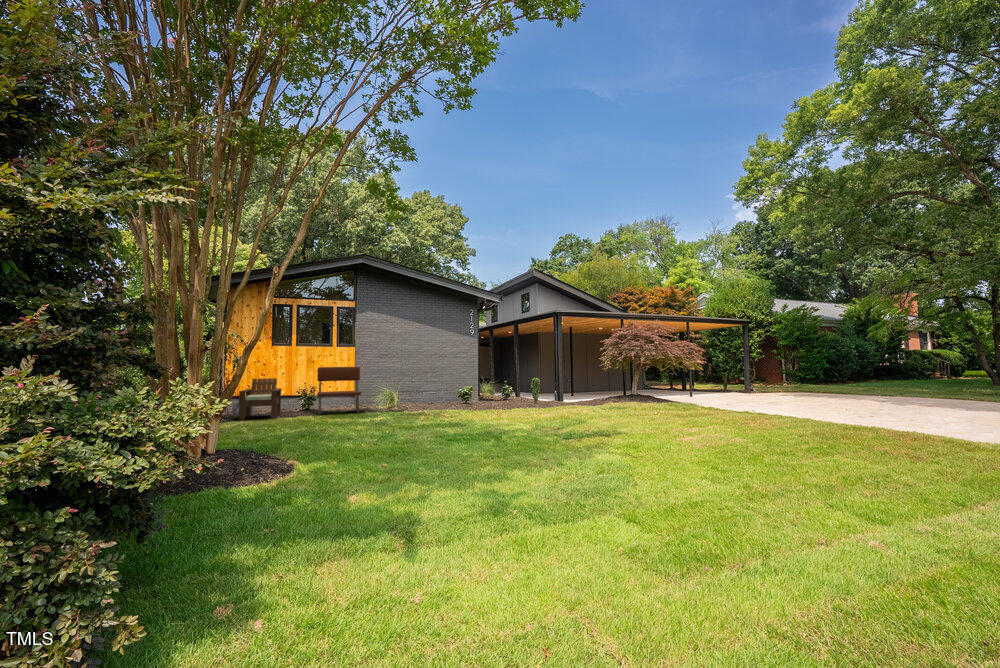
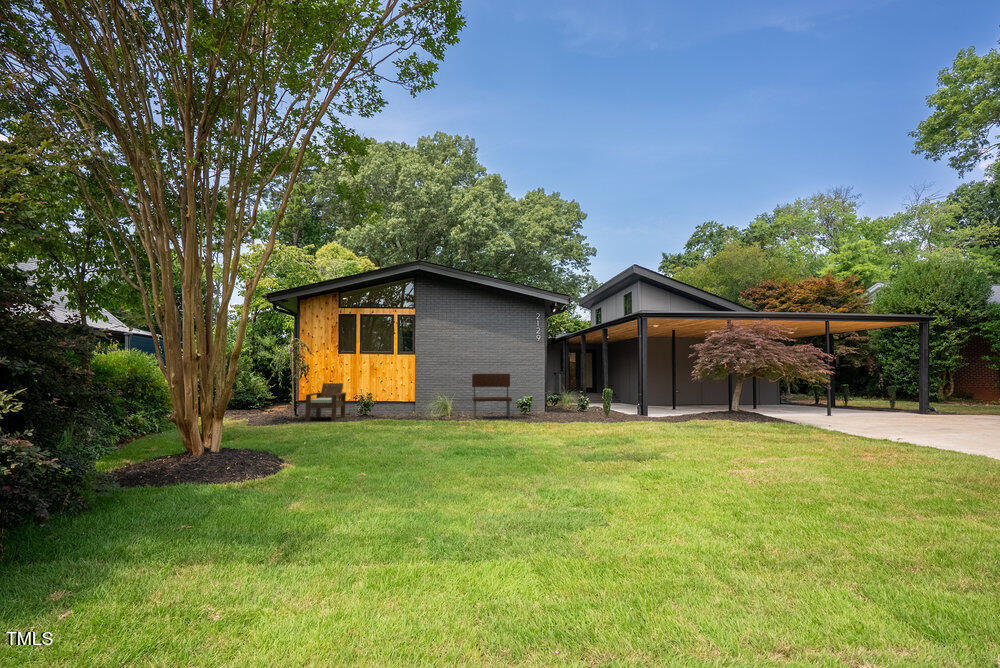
bench: present [317,367,361,415] -> present [472,374,512,418]

